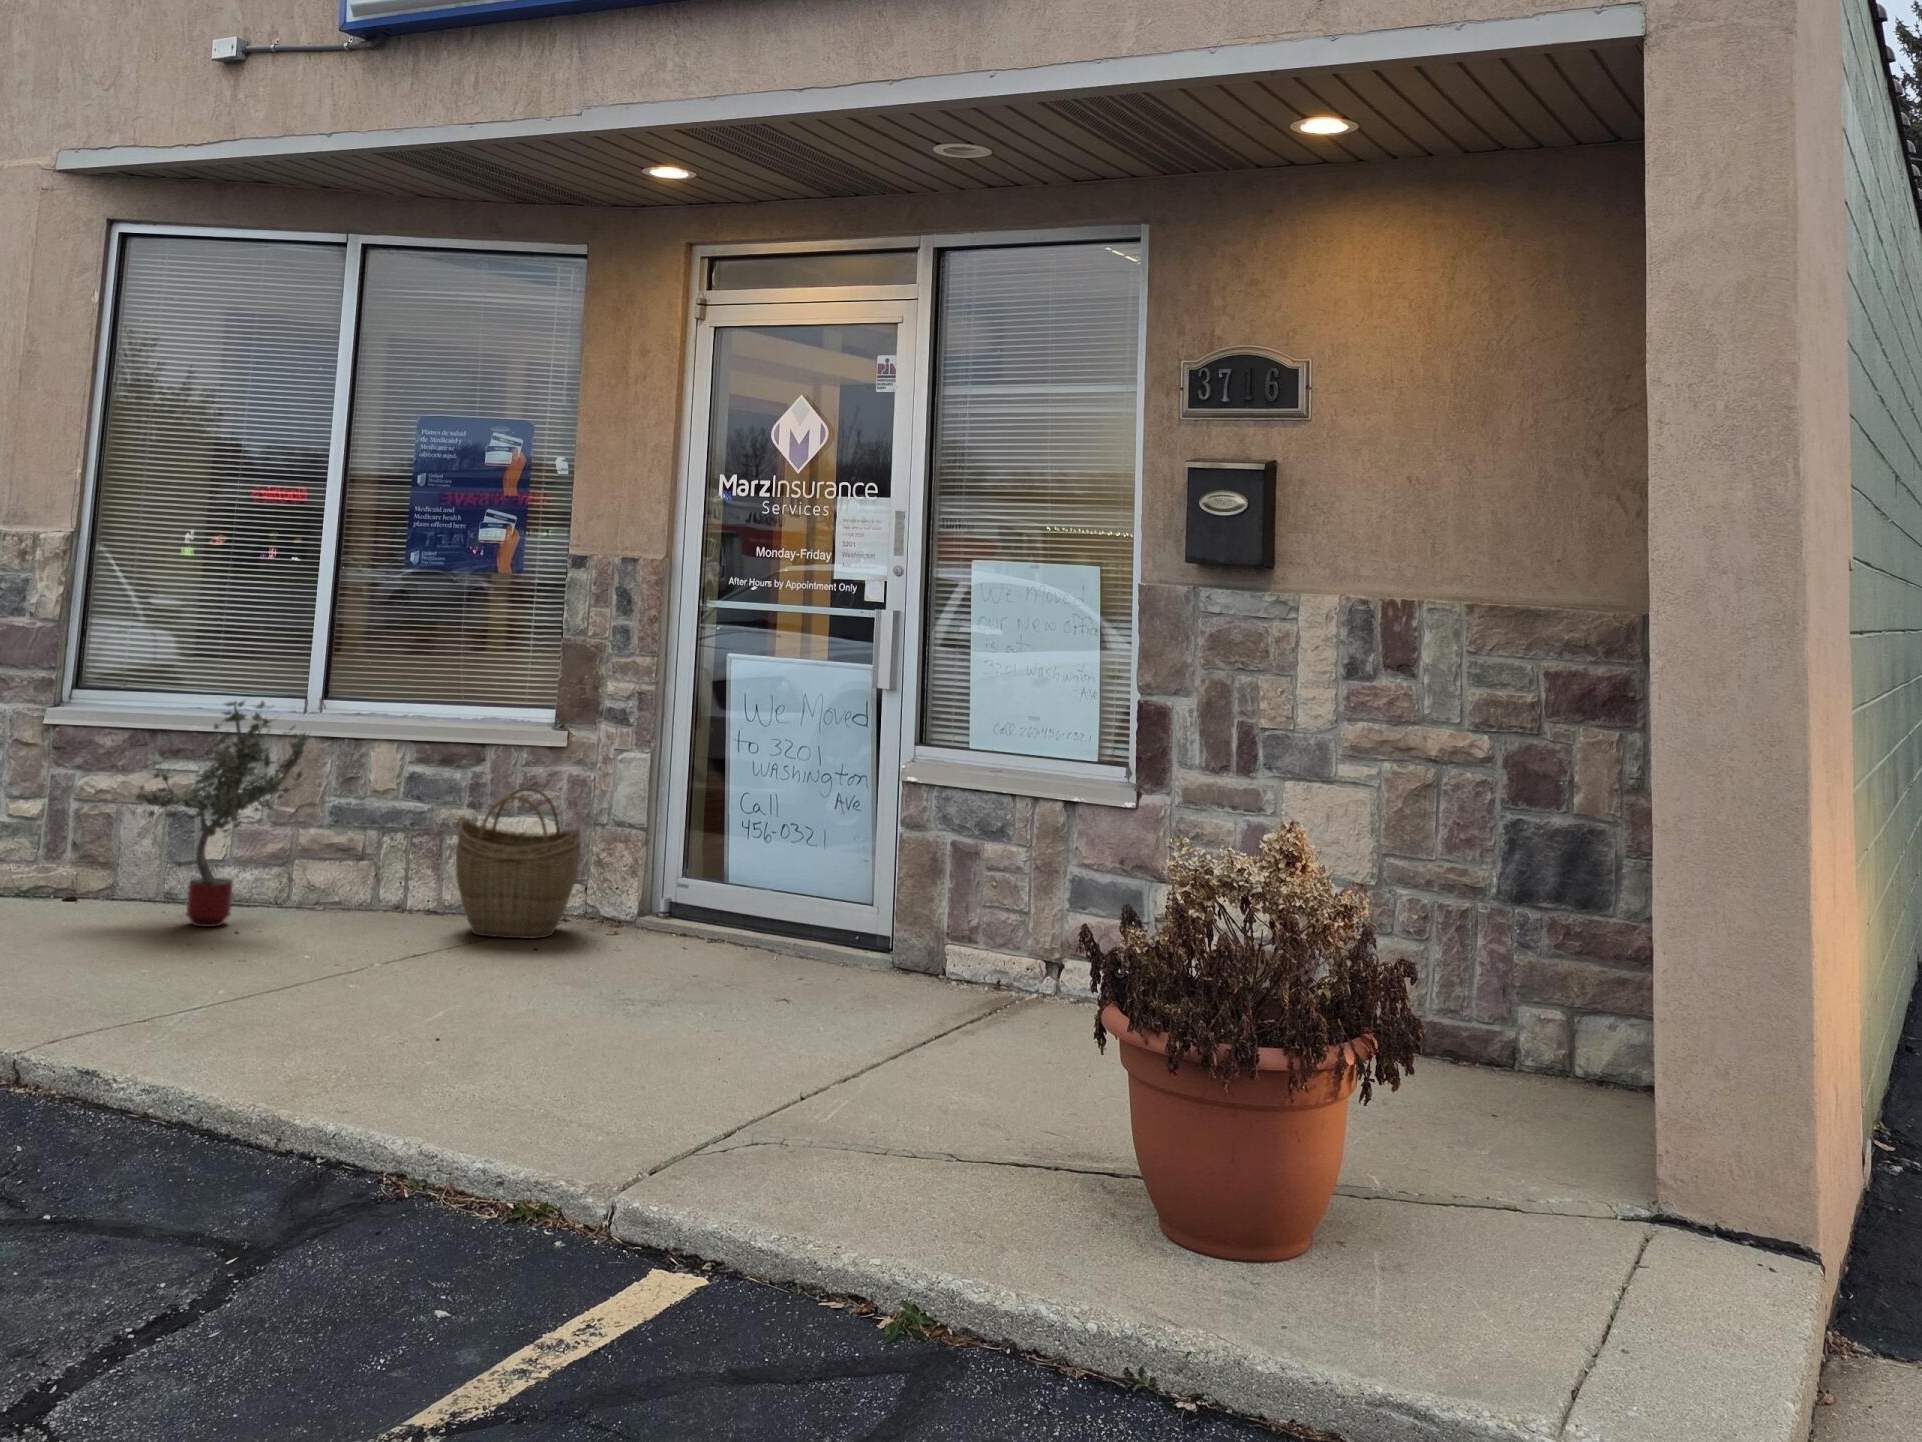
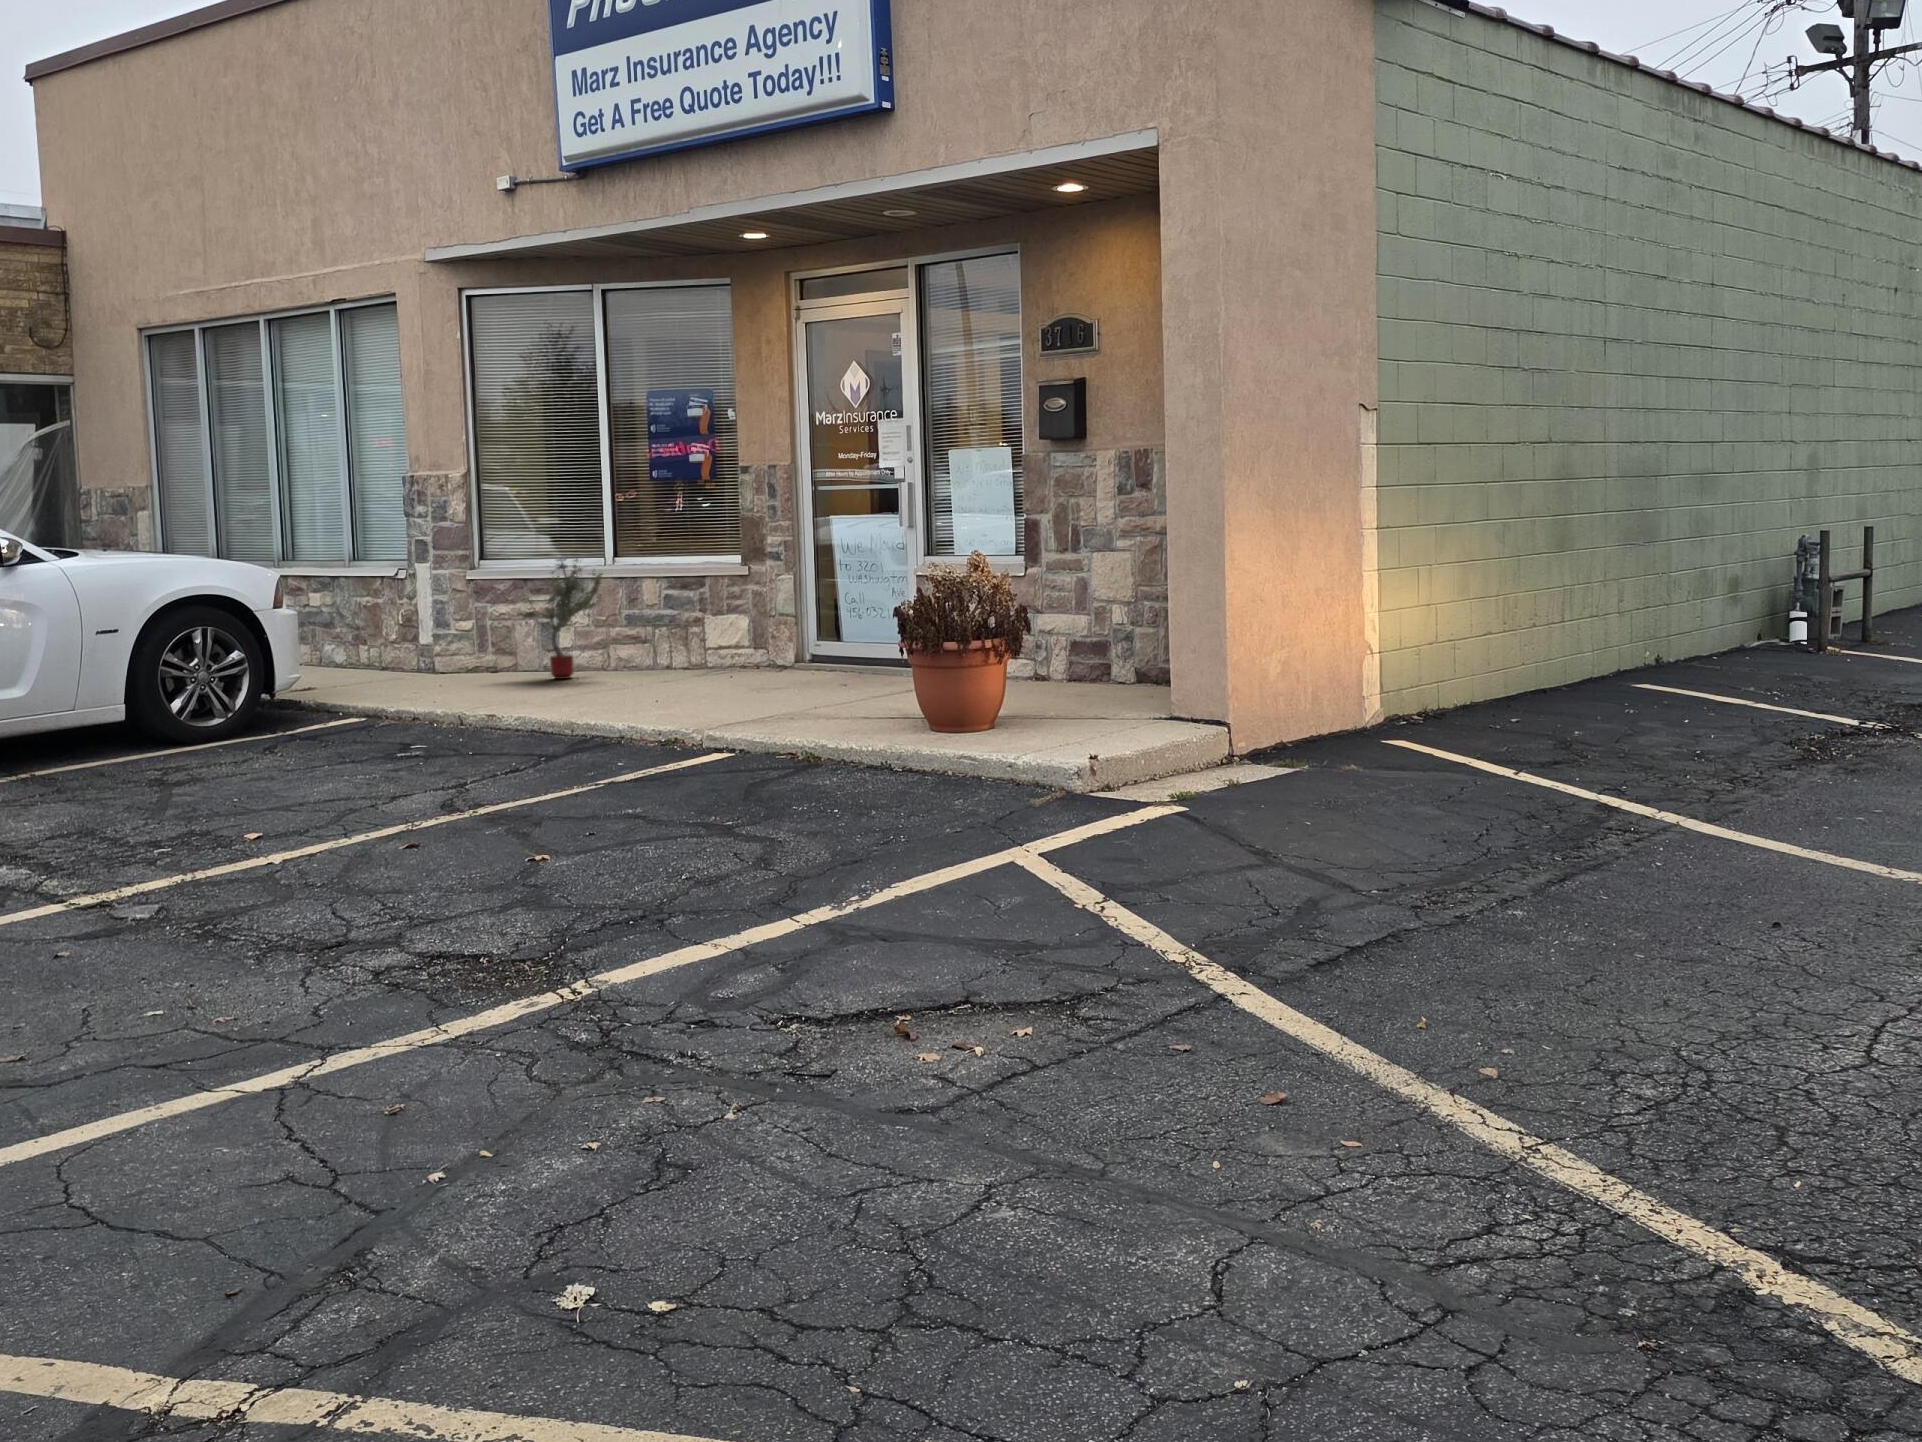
woven basket: present [456,787,580,938] -> none [688,595,757,675]

